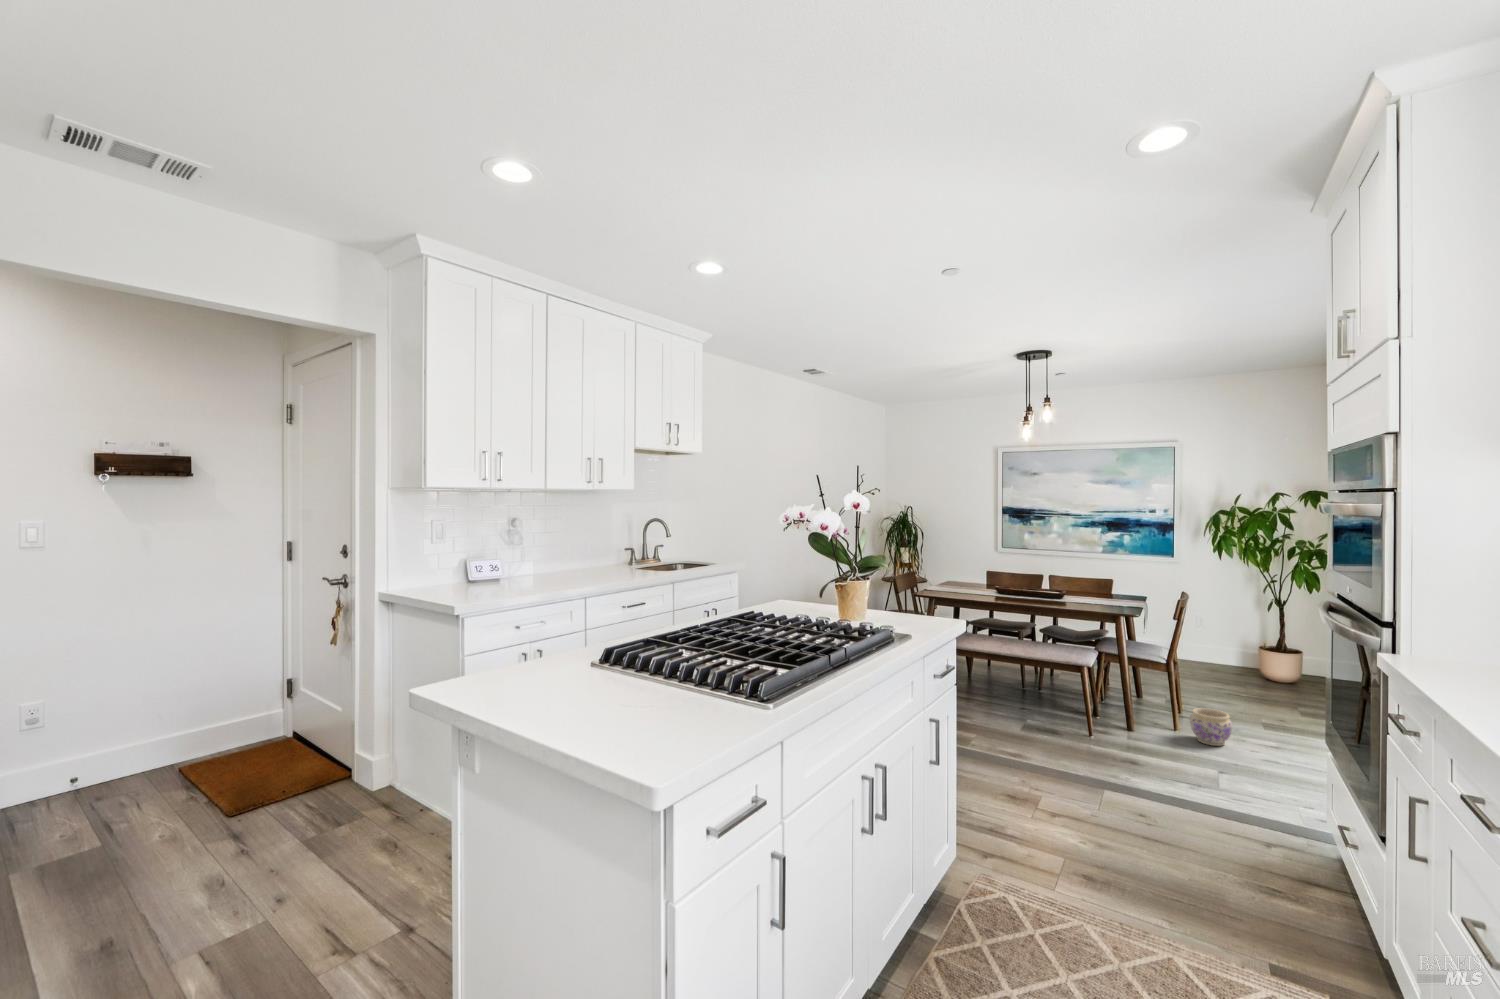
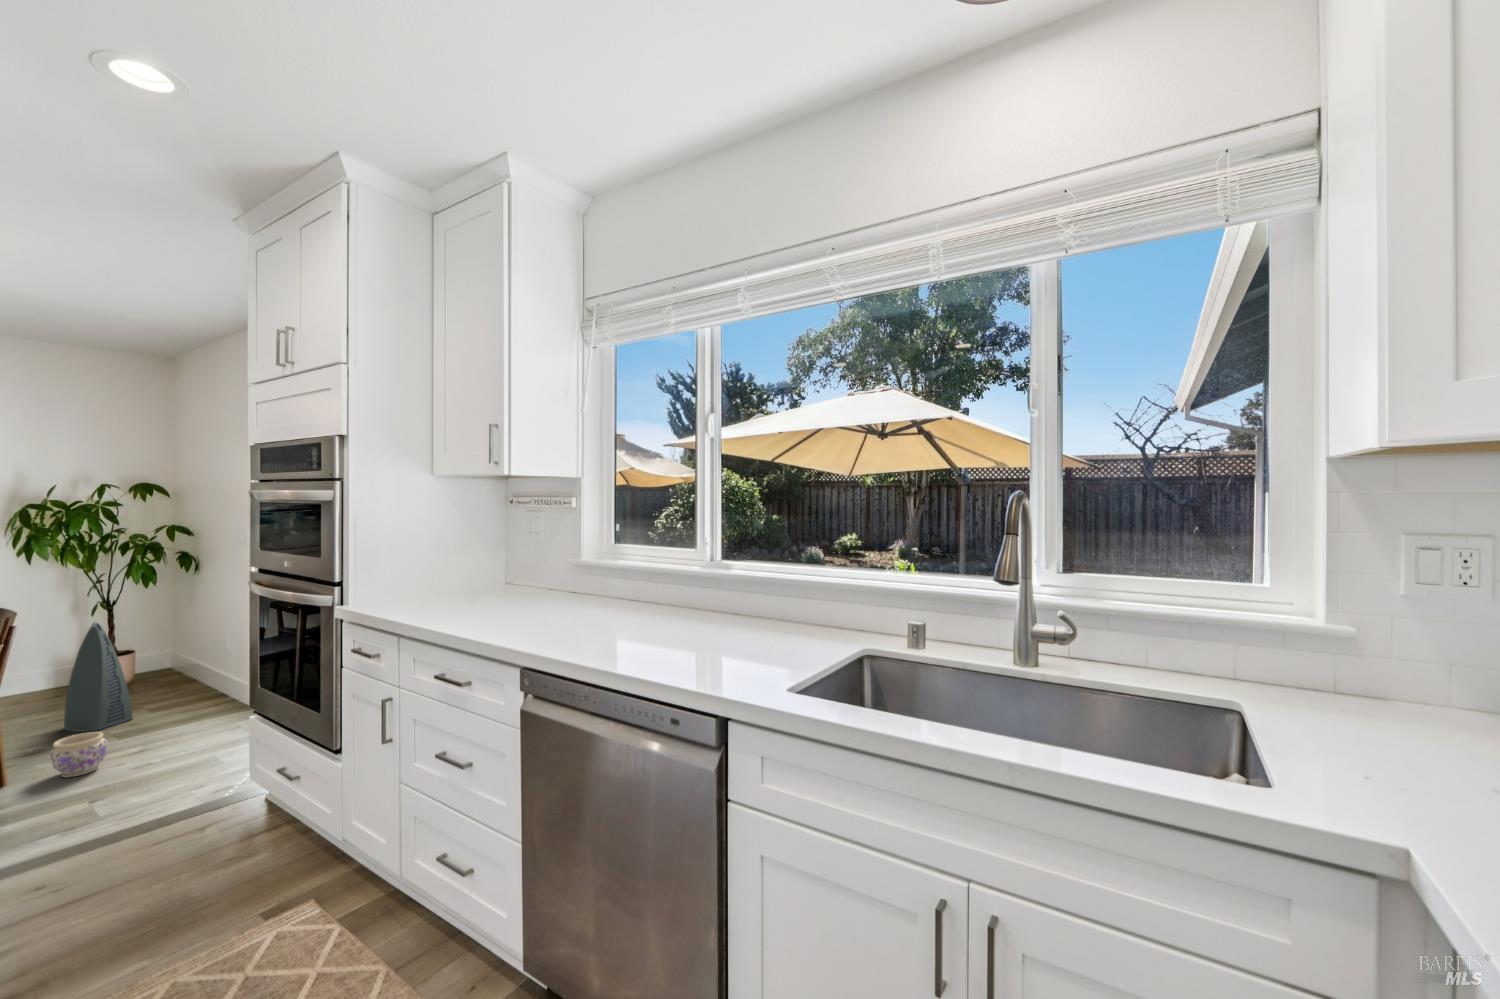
air purifier: none [1220,617,1273,716] -> present [64,623,133,732]

